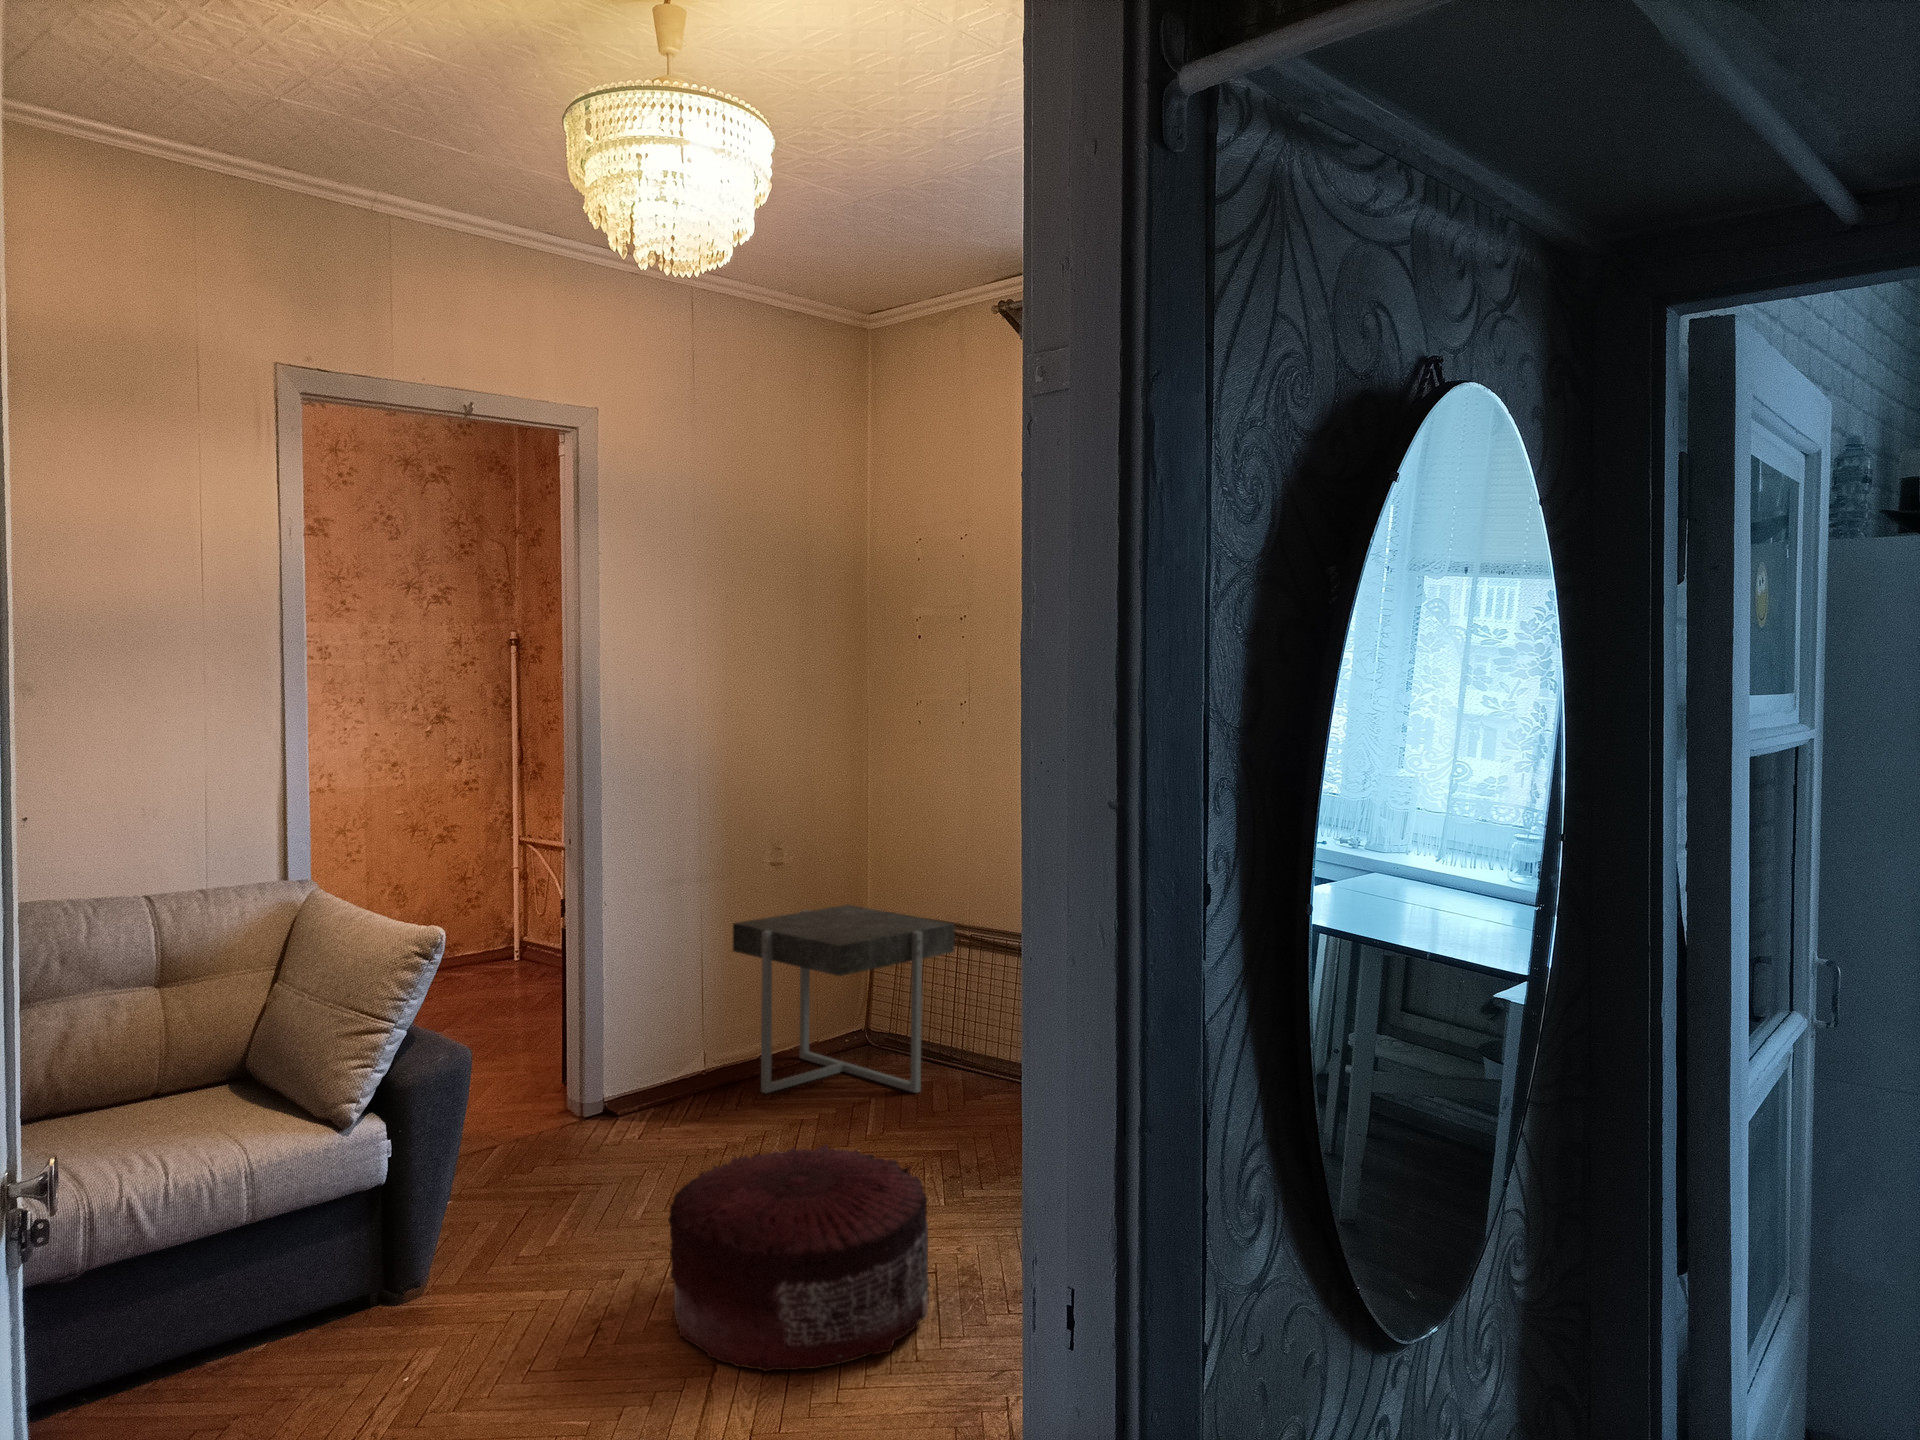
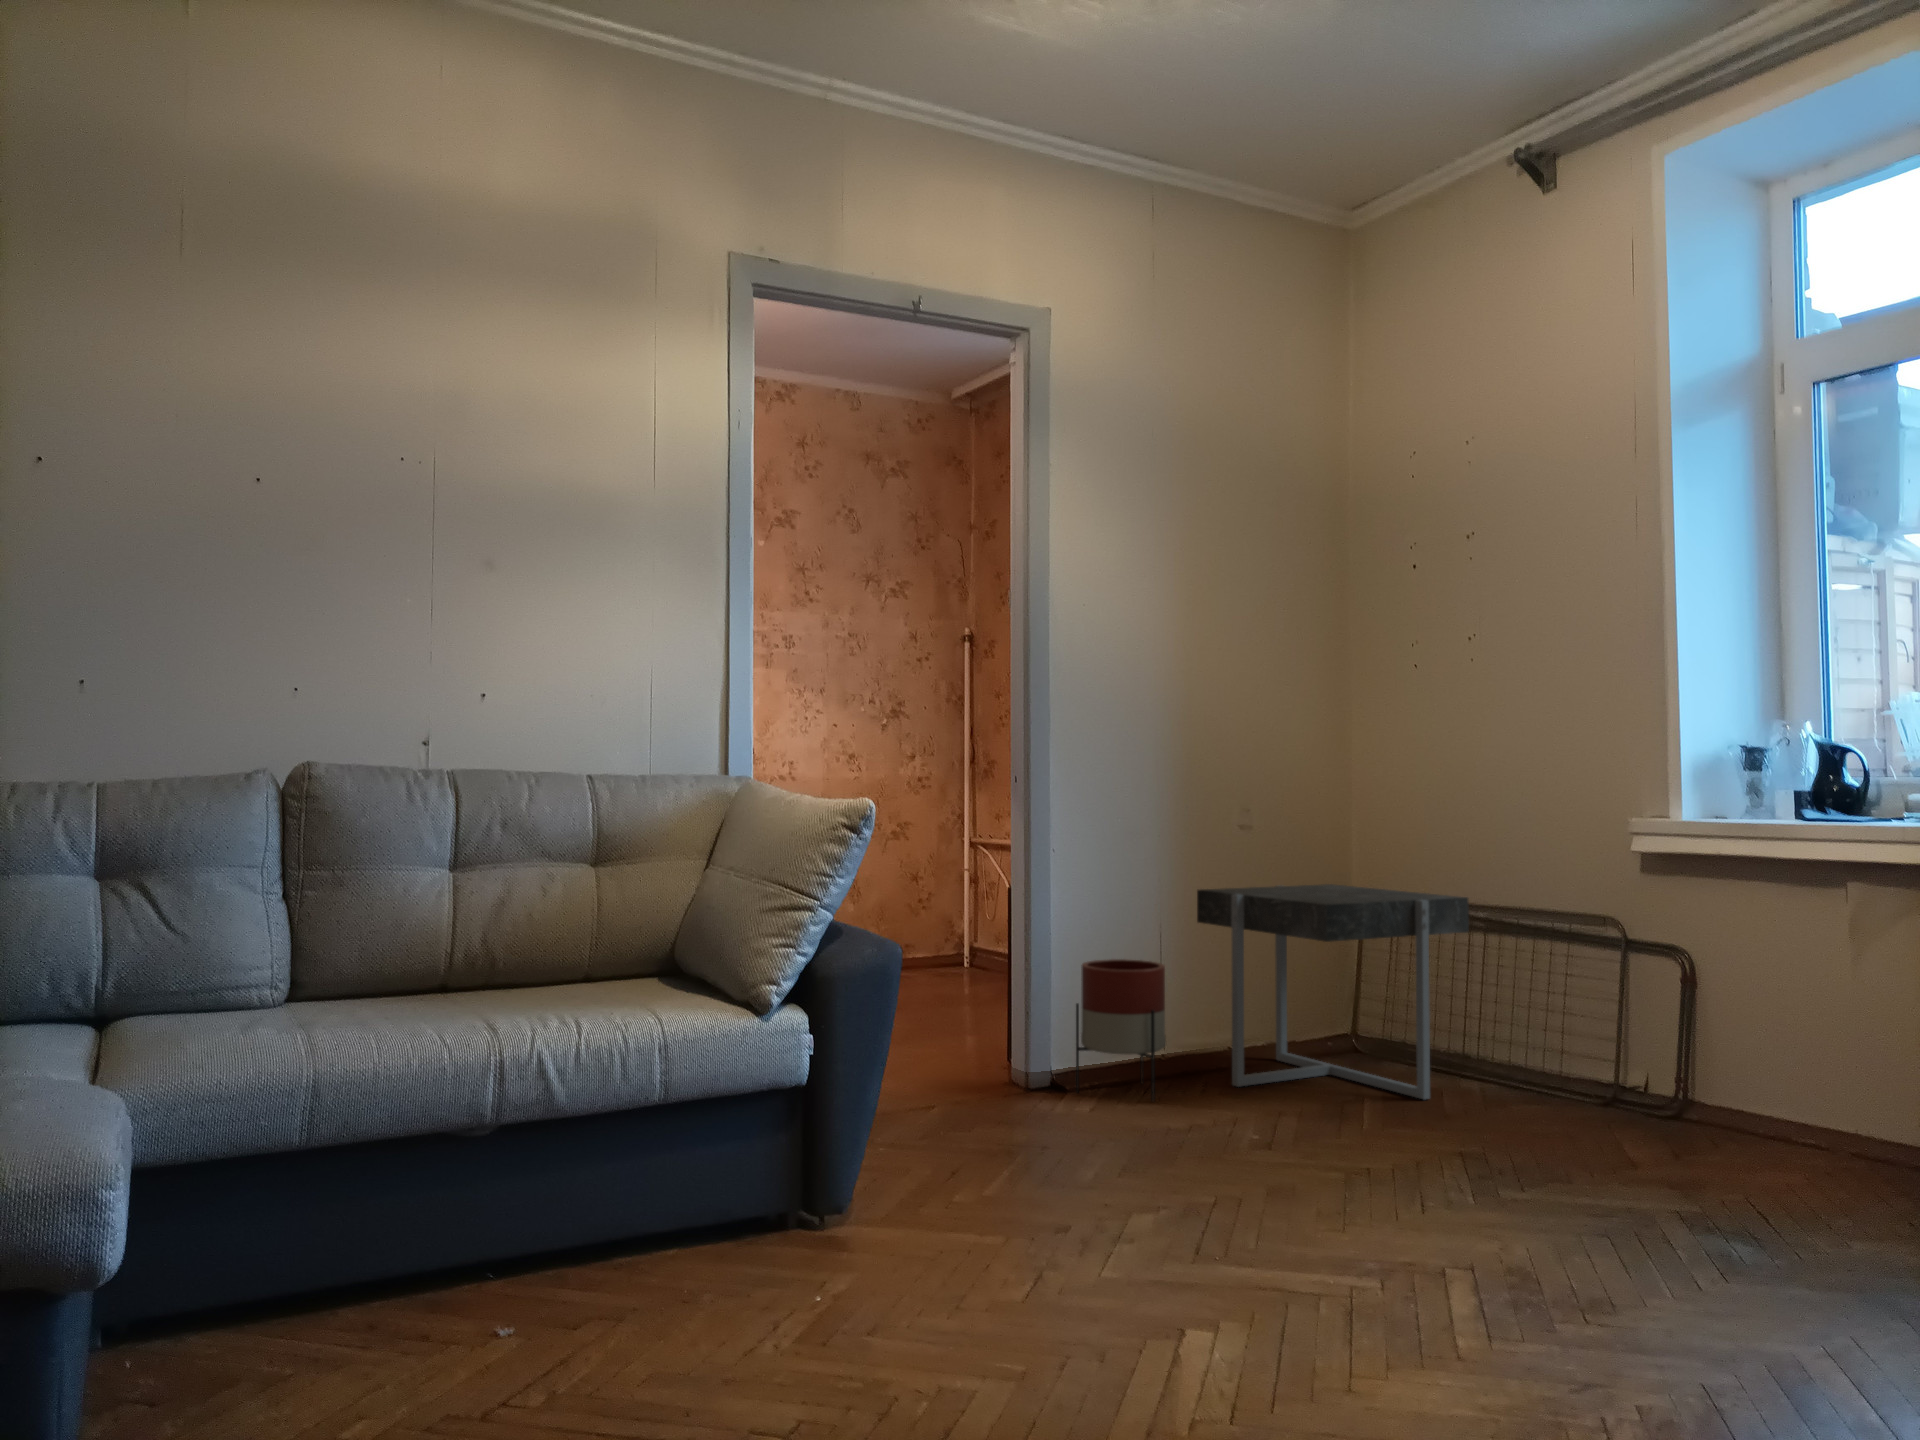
planter: none [625,992,704,1119] -> present [1076,959,1166,1102]
pouf: present [668,1144,929,1371] -> none [1126,1095,1476,1358]

